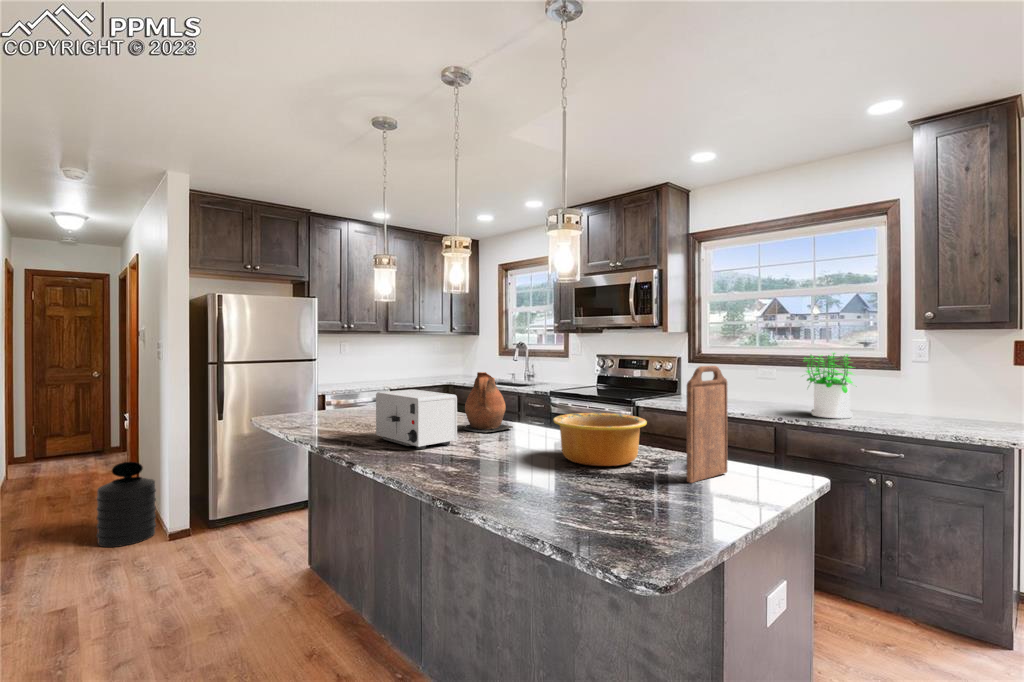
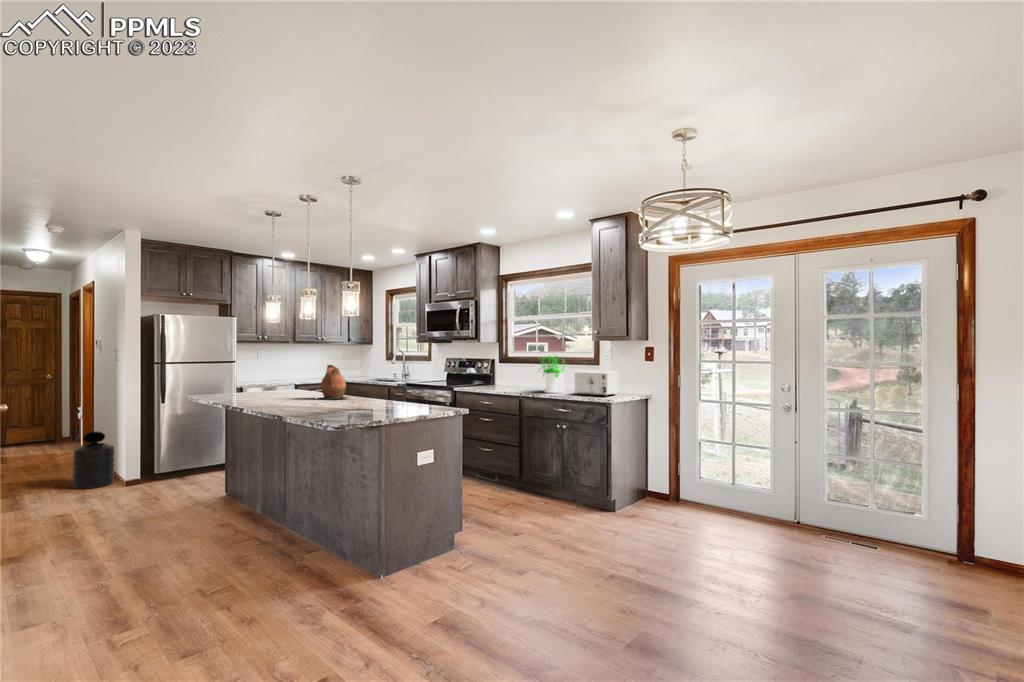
cutting board: present [687,366,728,483] -> none [402,357,429,410]
toaster: present [376,389,457,449] -> present [575,371,618,396]
bowl: present [553,413,647,466] -> none [351,384,399,407]

